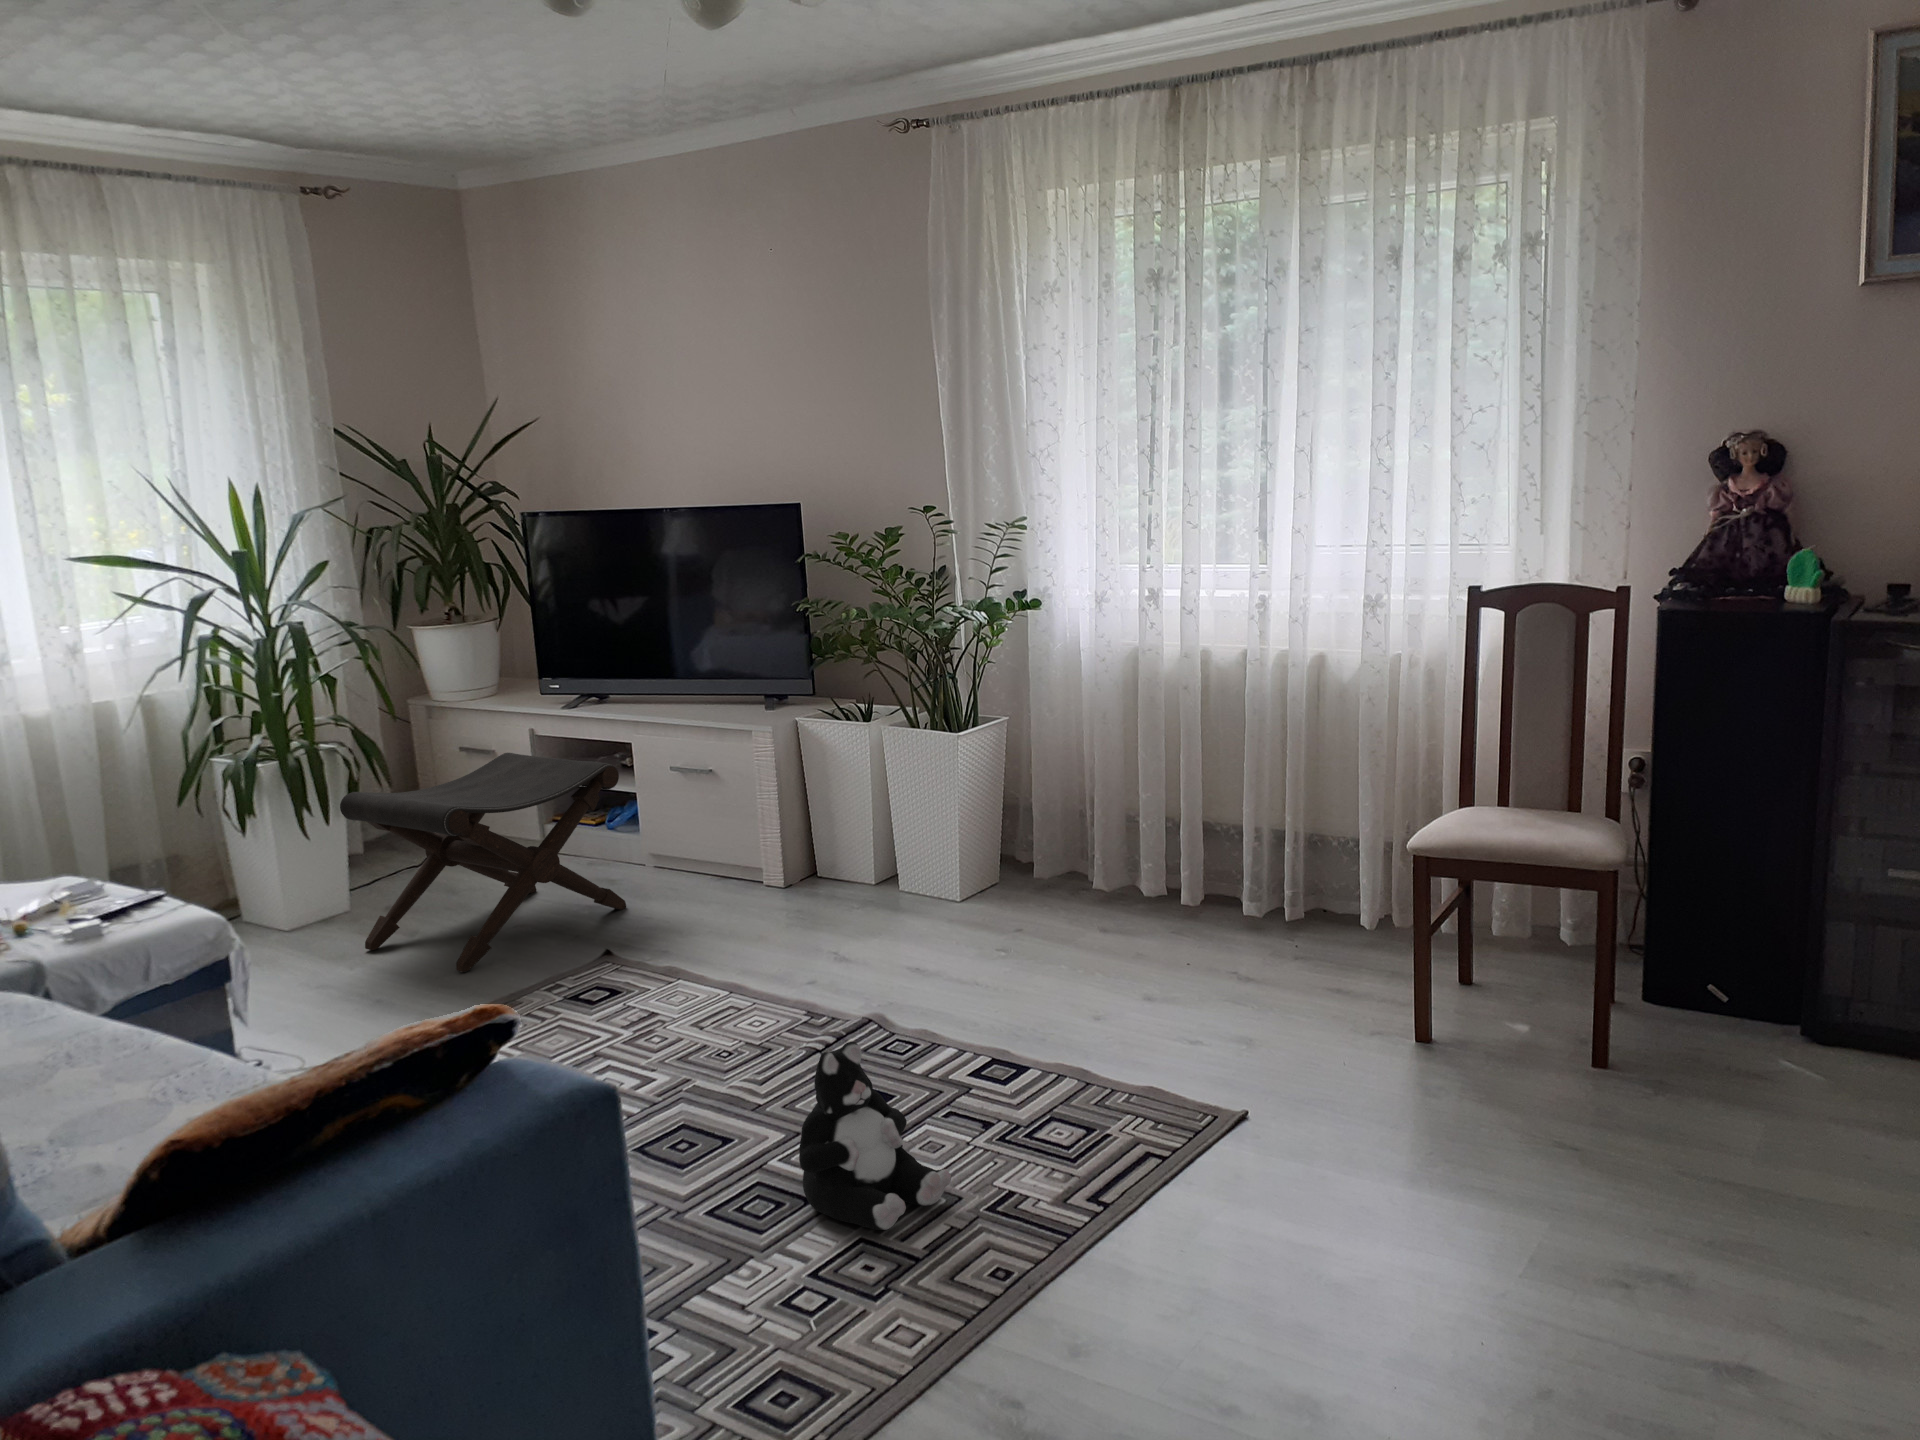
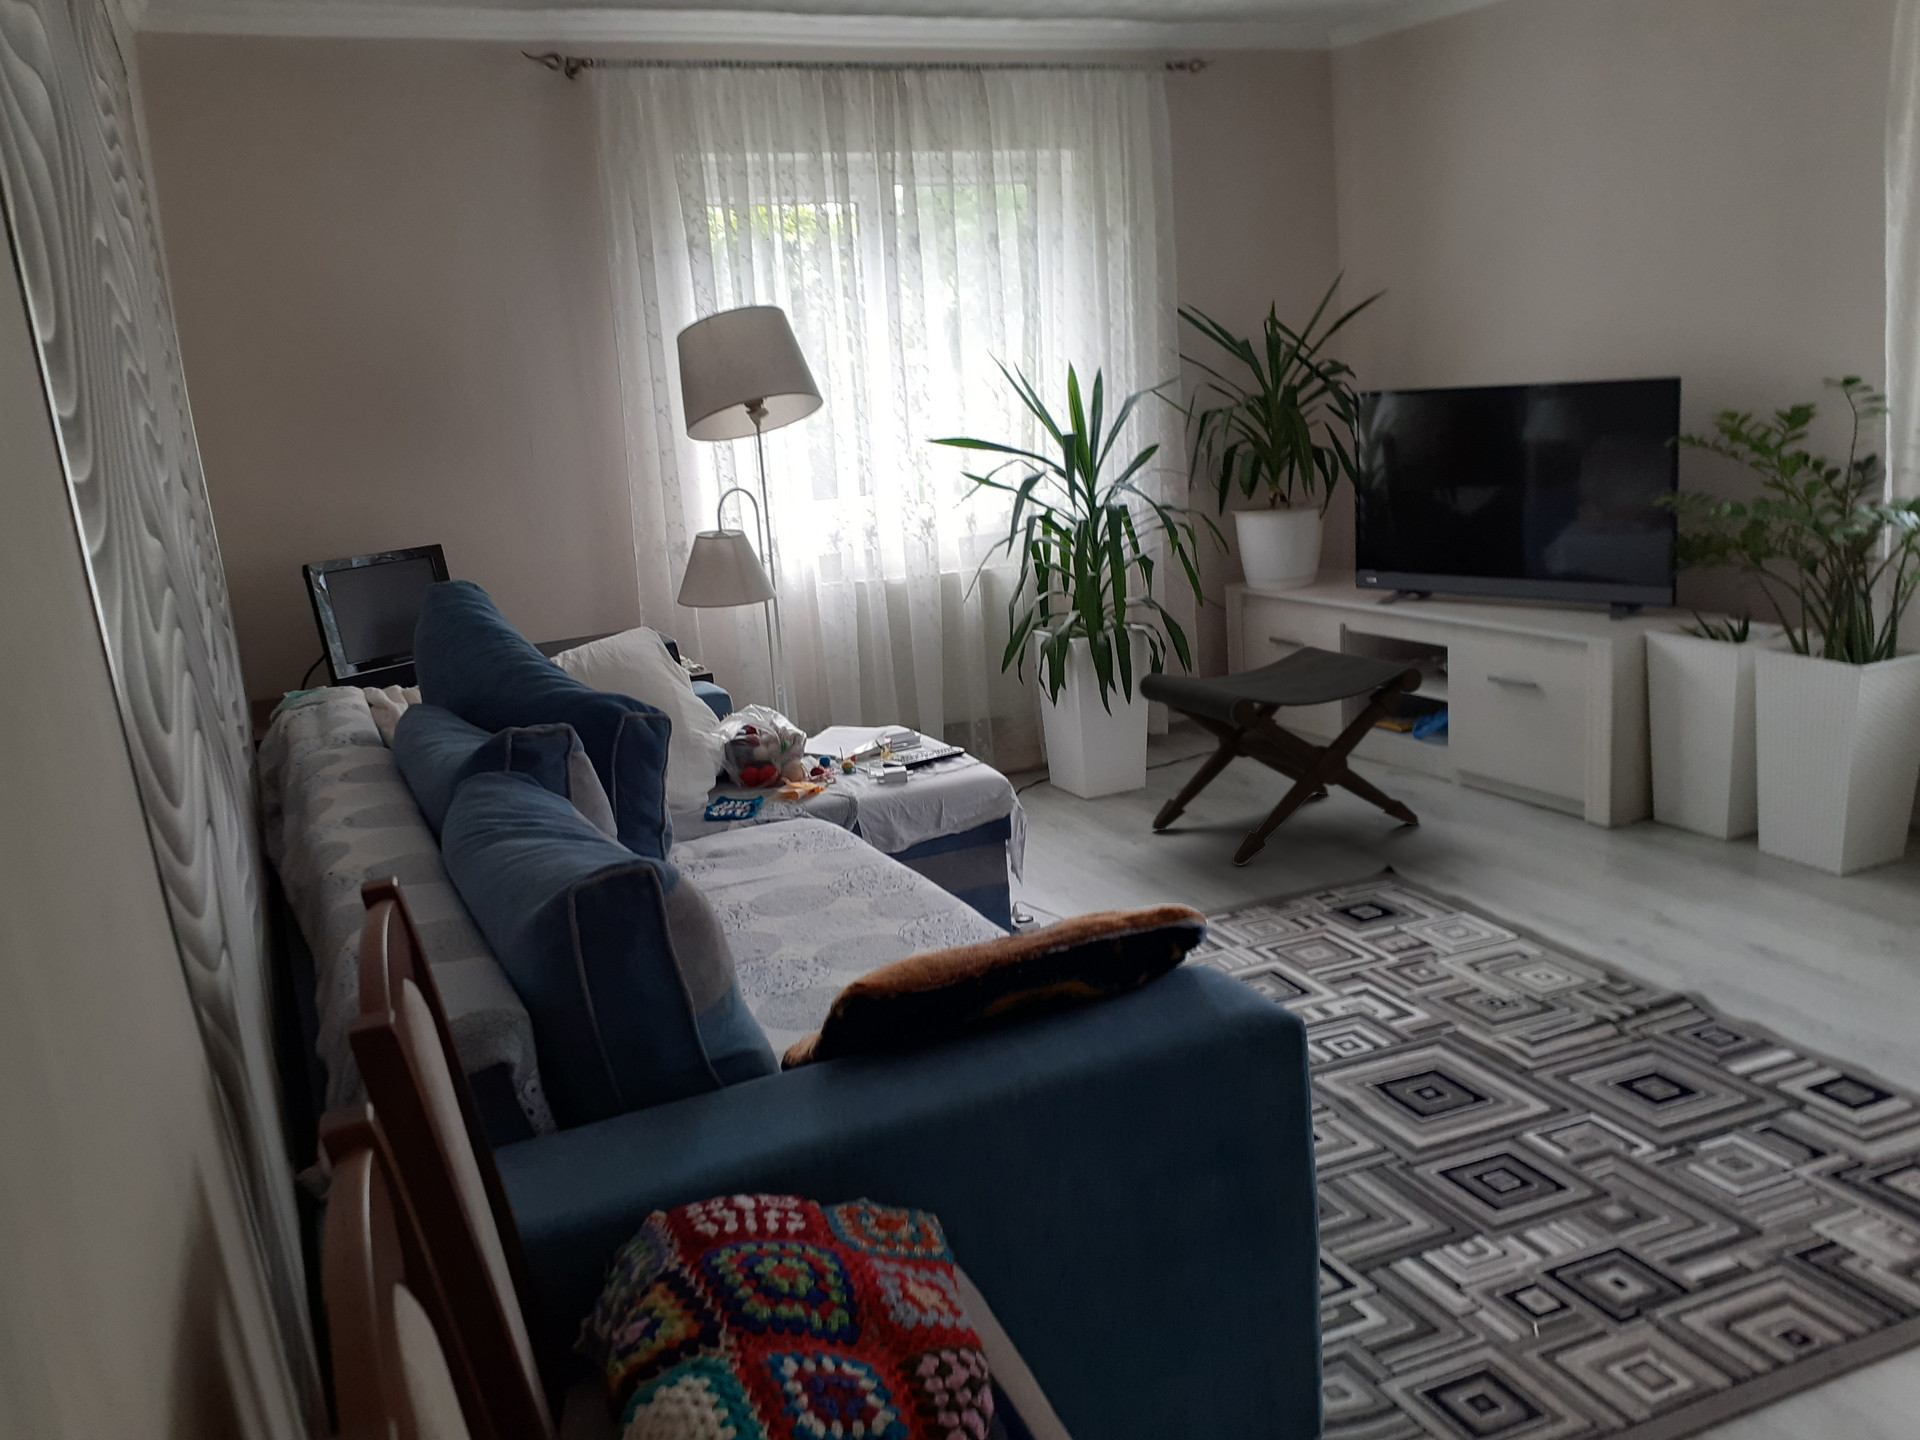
plush toy: present [799,1042,951,1230] -> none [1552,1016,1750,1248]

